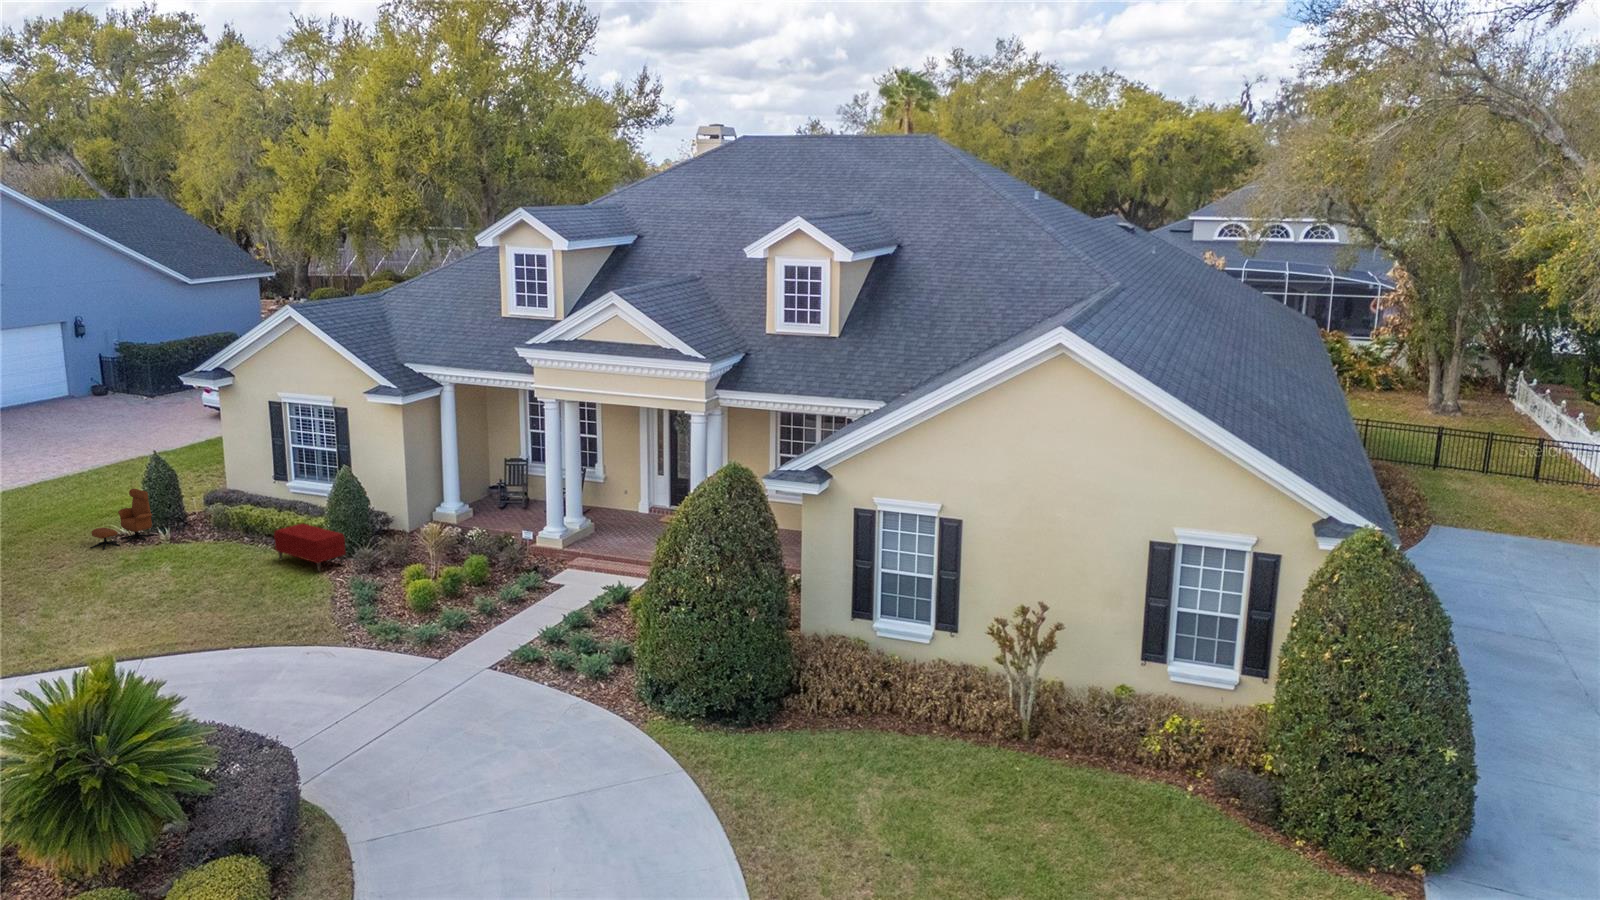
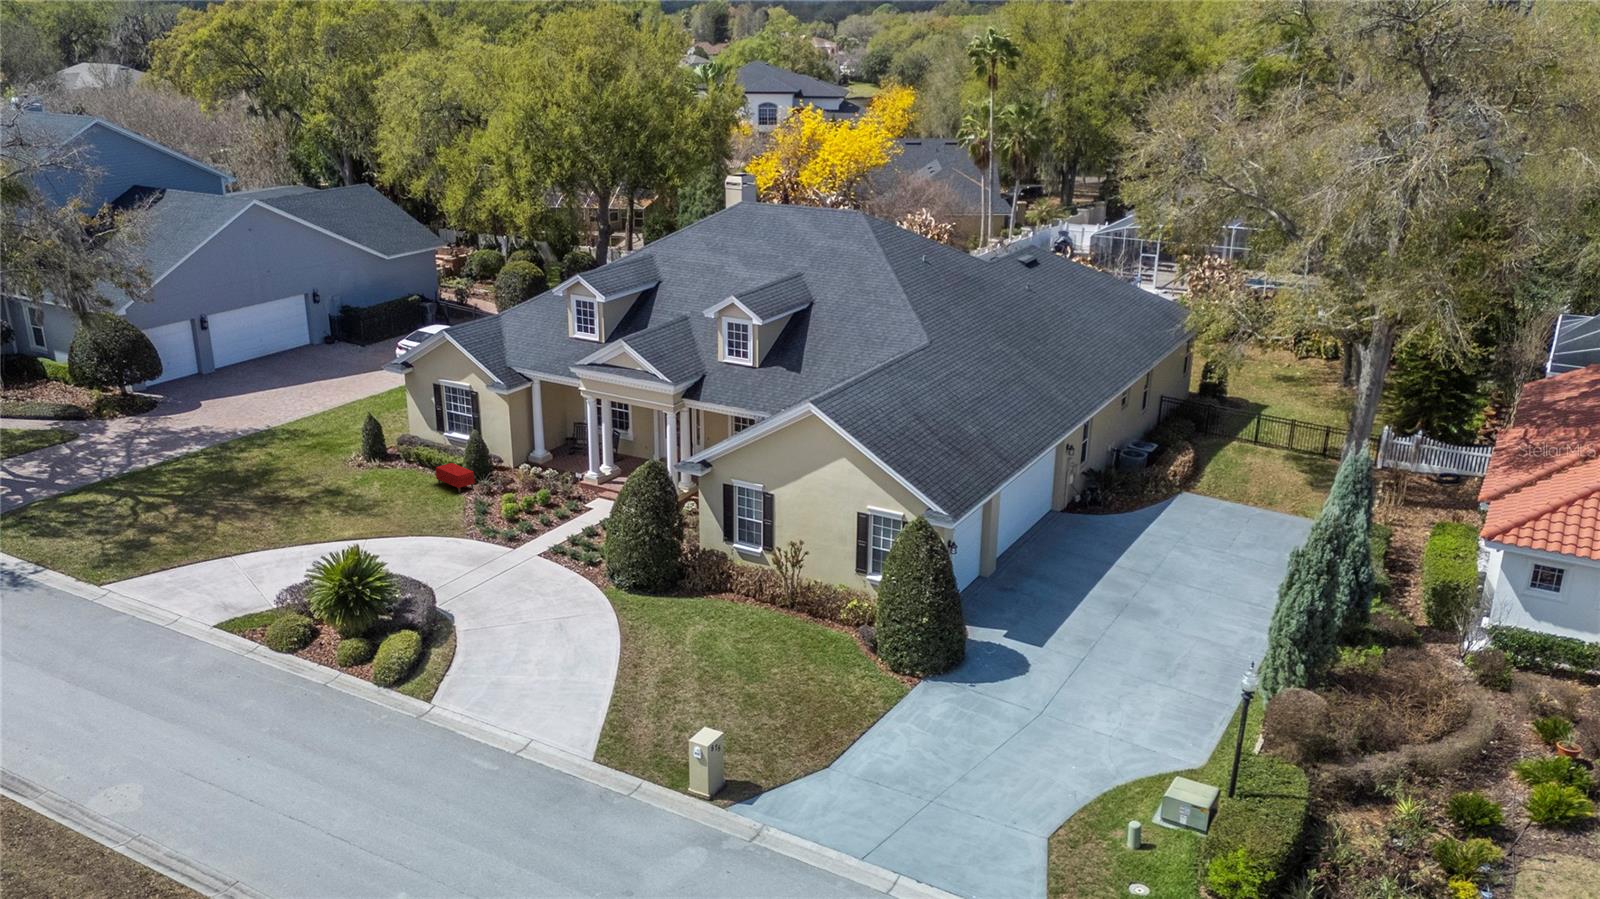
lounge chair: present [90,489,153,549] -> none [337,436,370,472]

